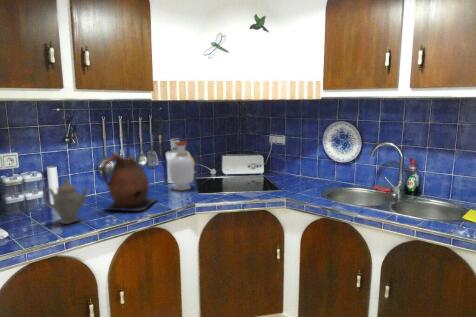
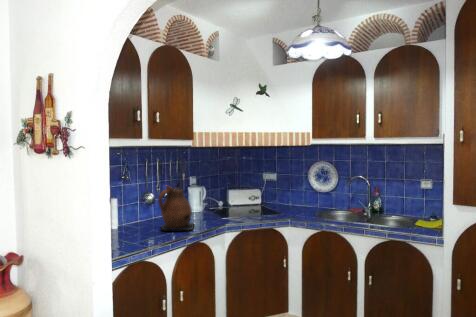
bottle: present [169,142,195,190] -> none [195,179,216,217]
teapot: present [43,178,88,224] -> none [124,204,158,240]

